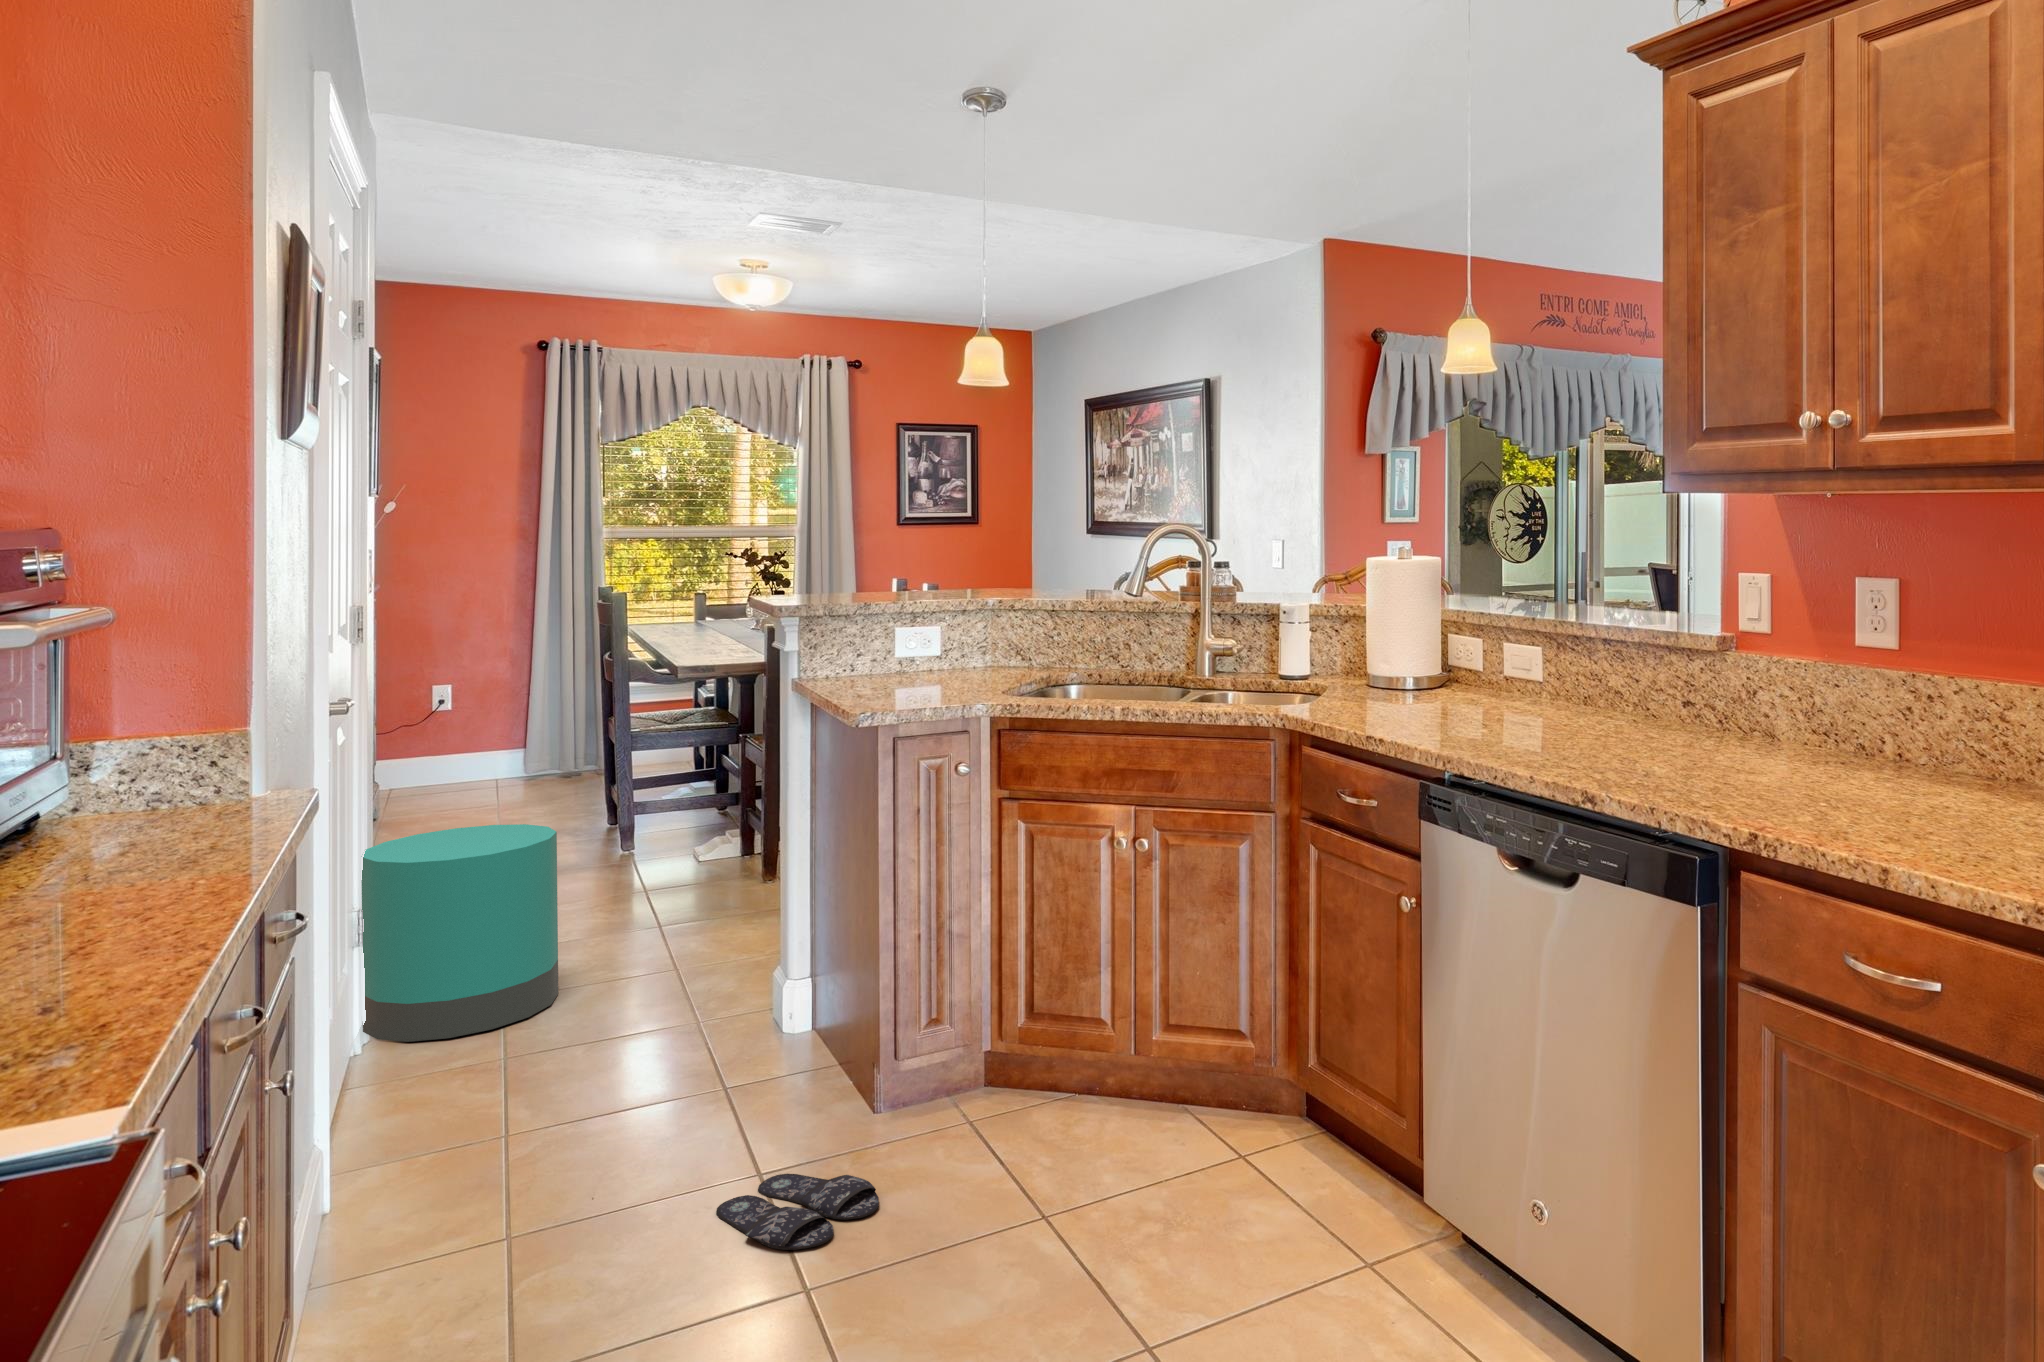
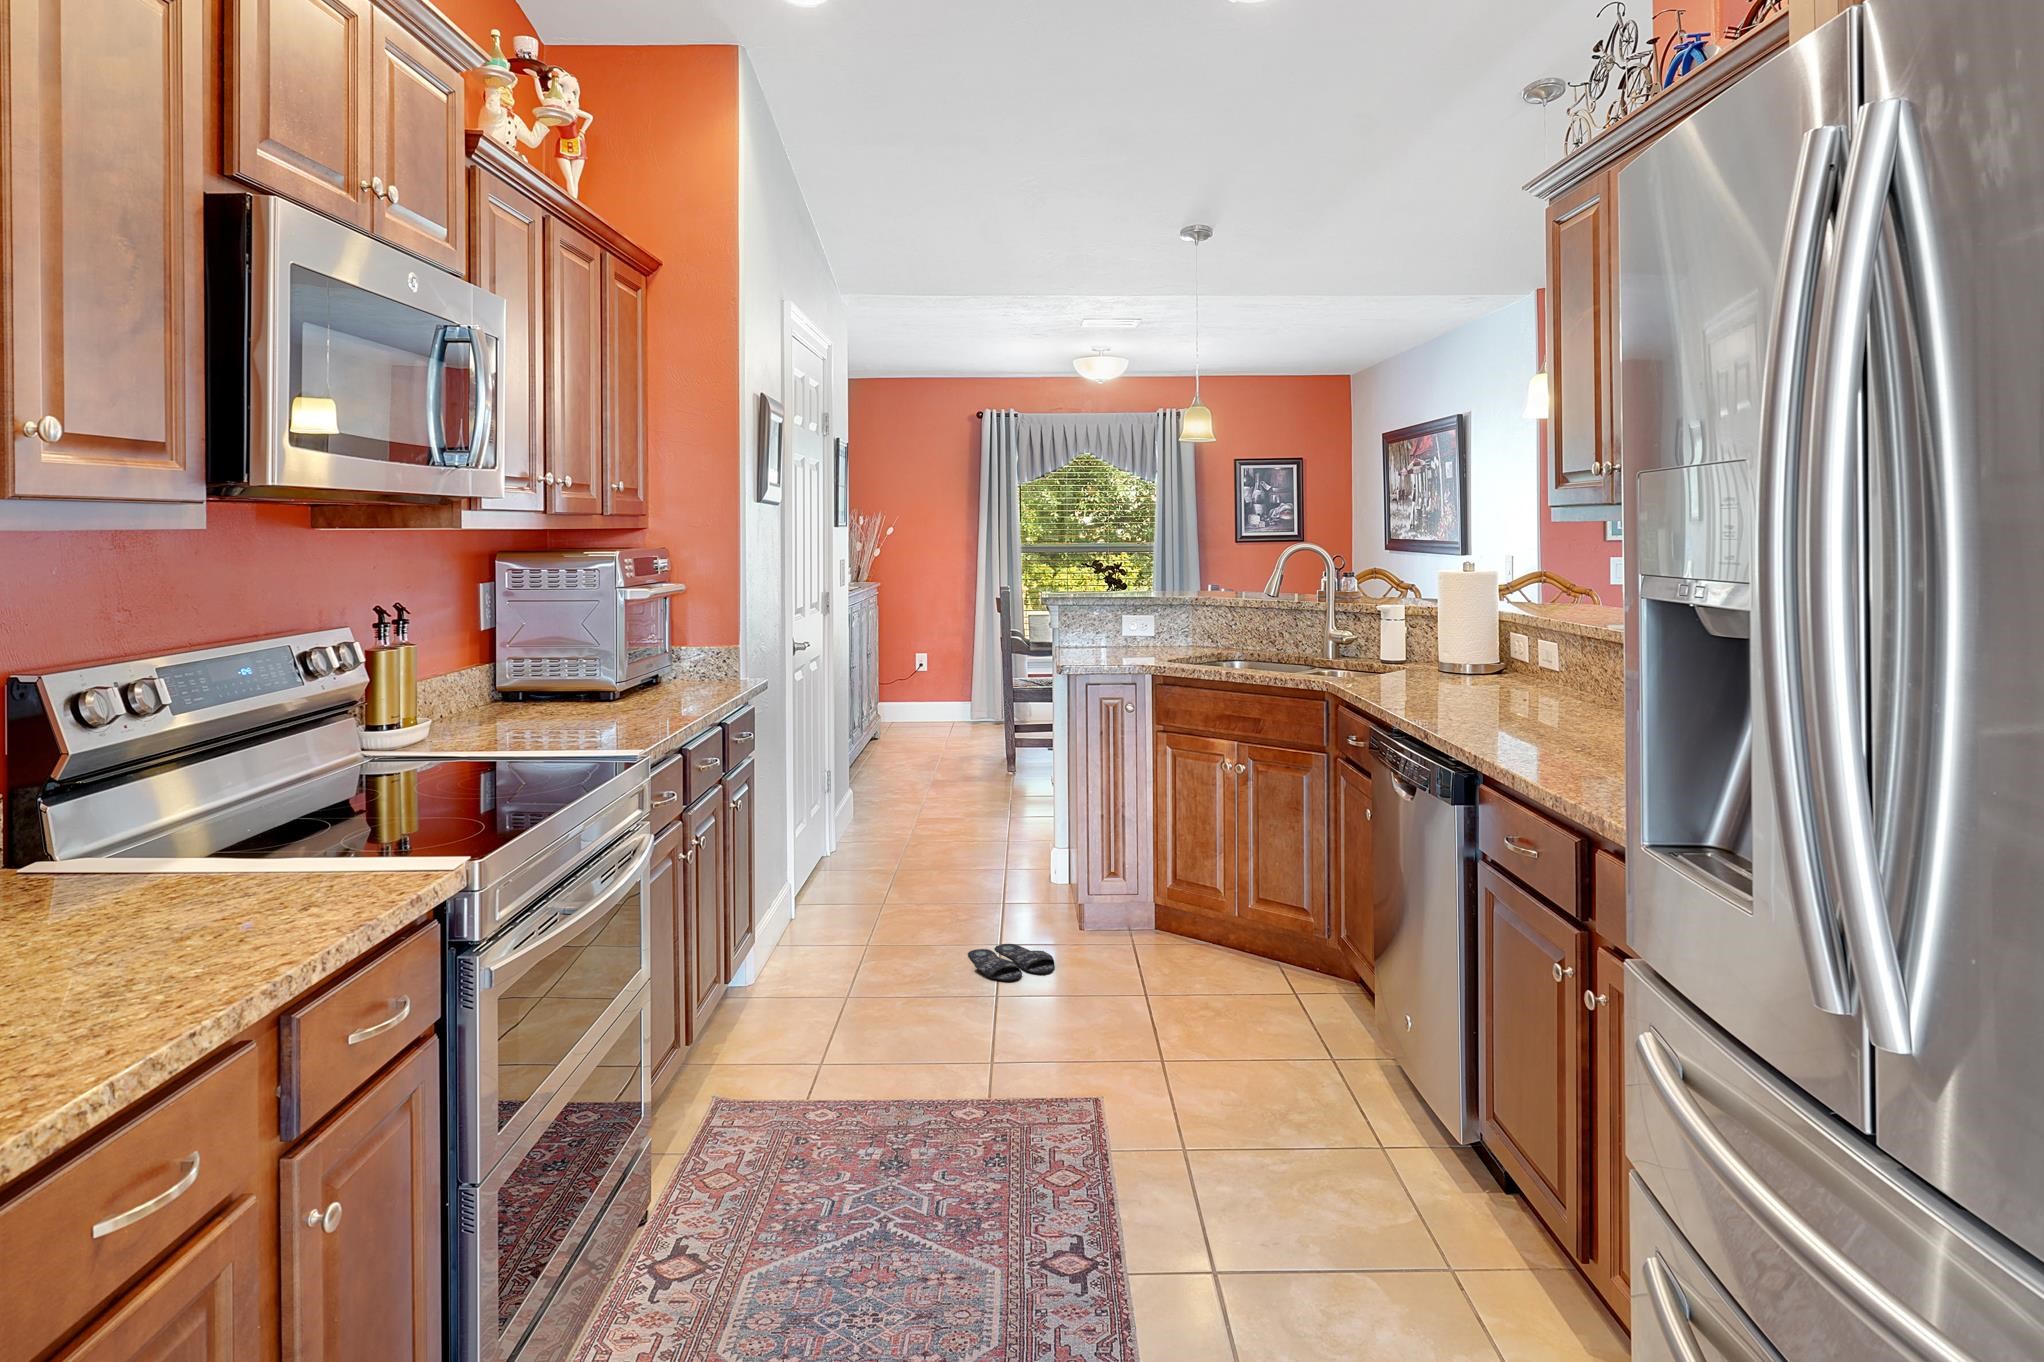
trash can: present [361,824,558,1042] -> none [846,724,946,844]

